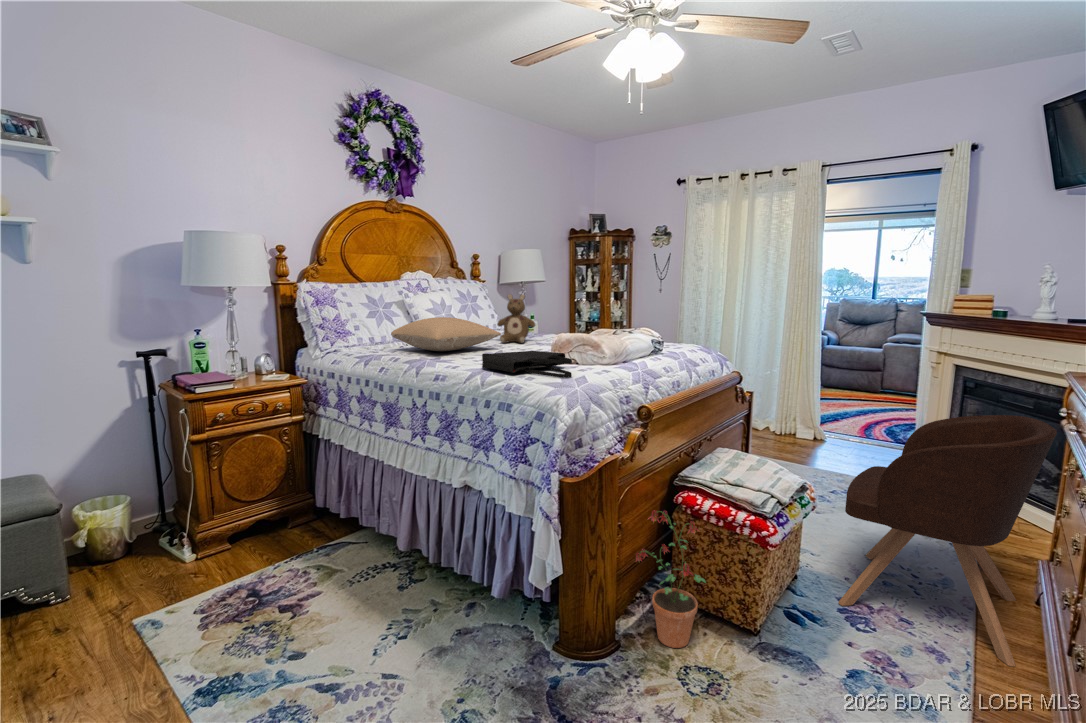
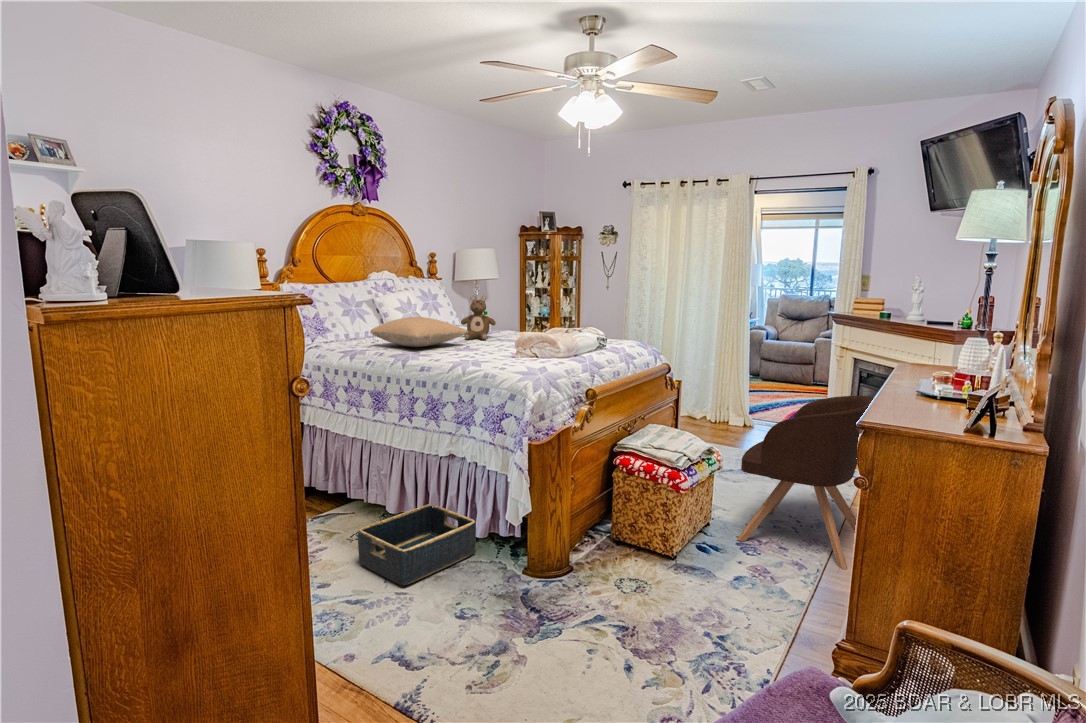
tote bag: present [482,351,572,378] -> none [461,347,535,368]
potted plant: present [636,510,706,648] -> none [583,468,636,569]
basket: none [346,542,496,666] -> present [358,504,476,585]

